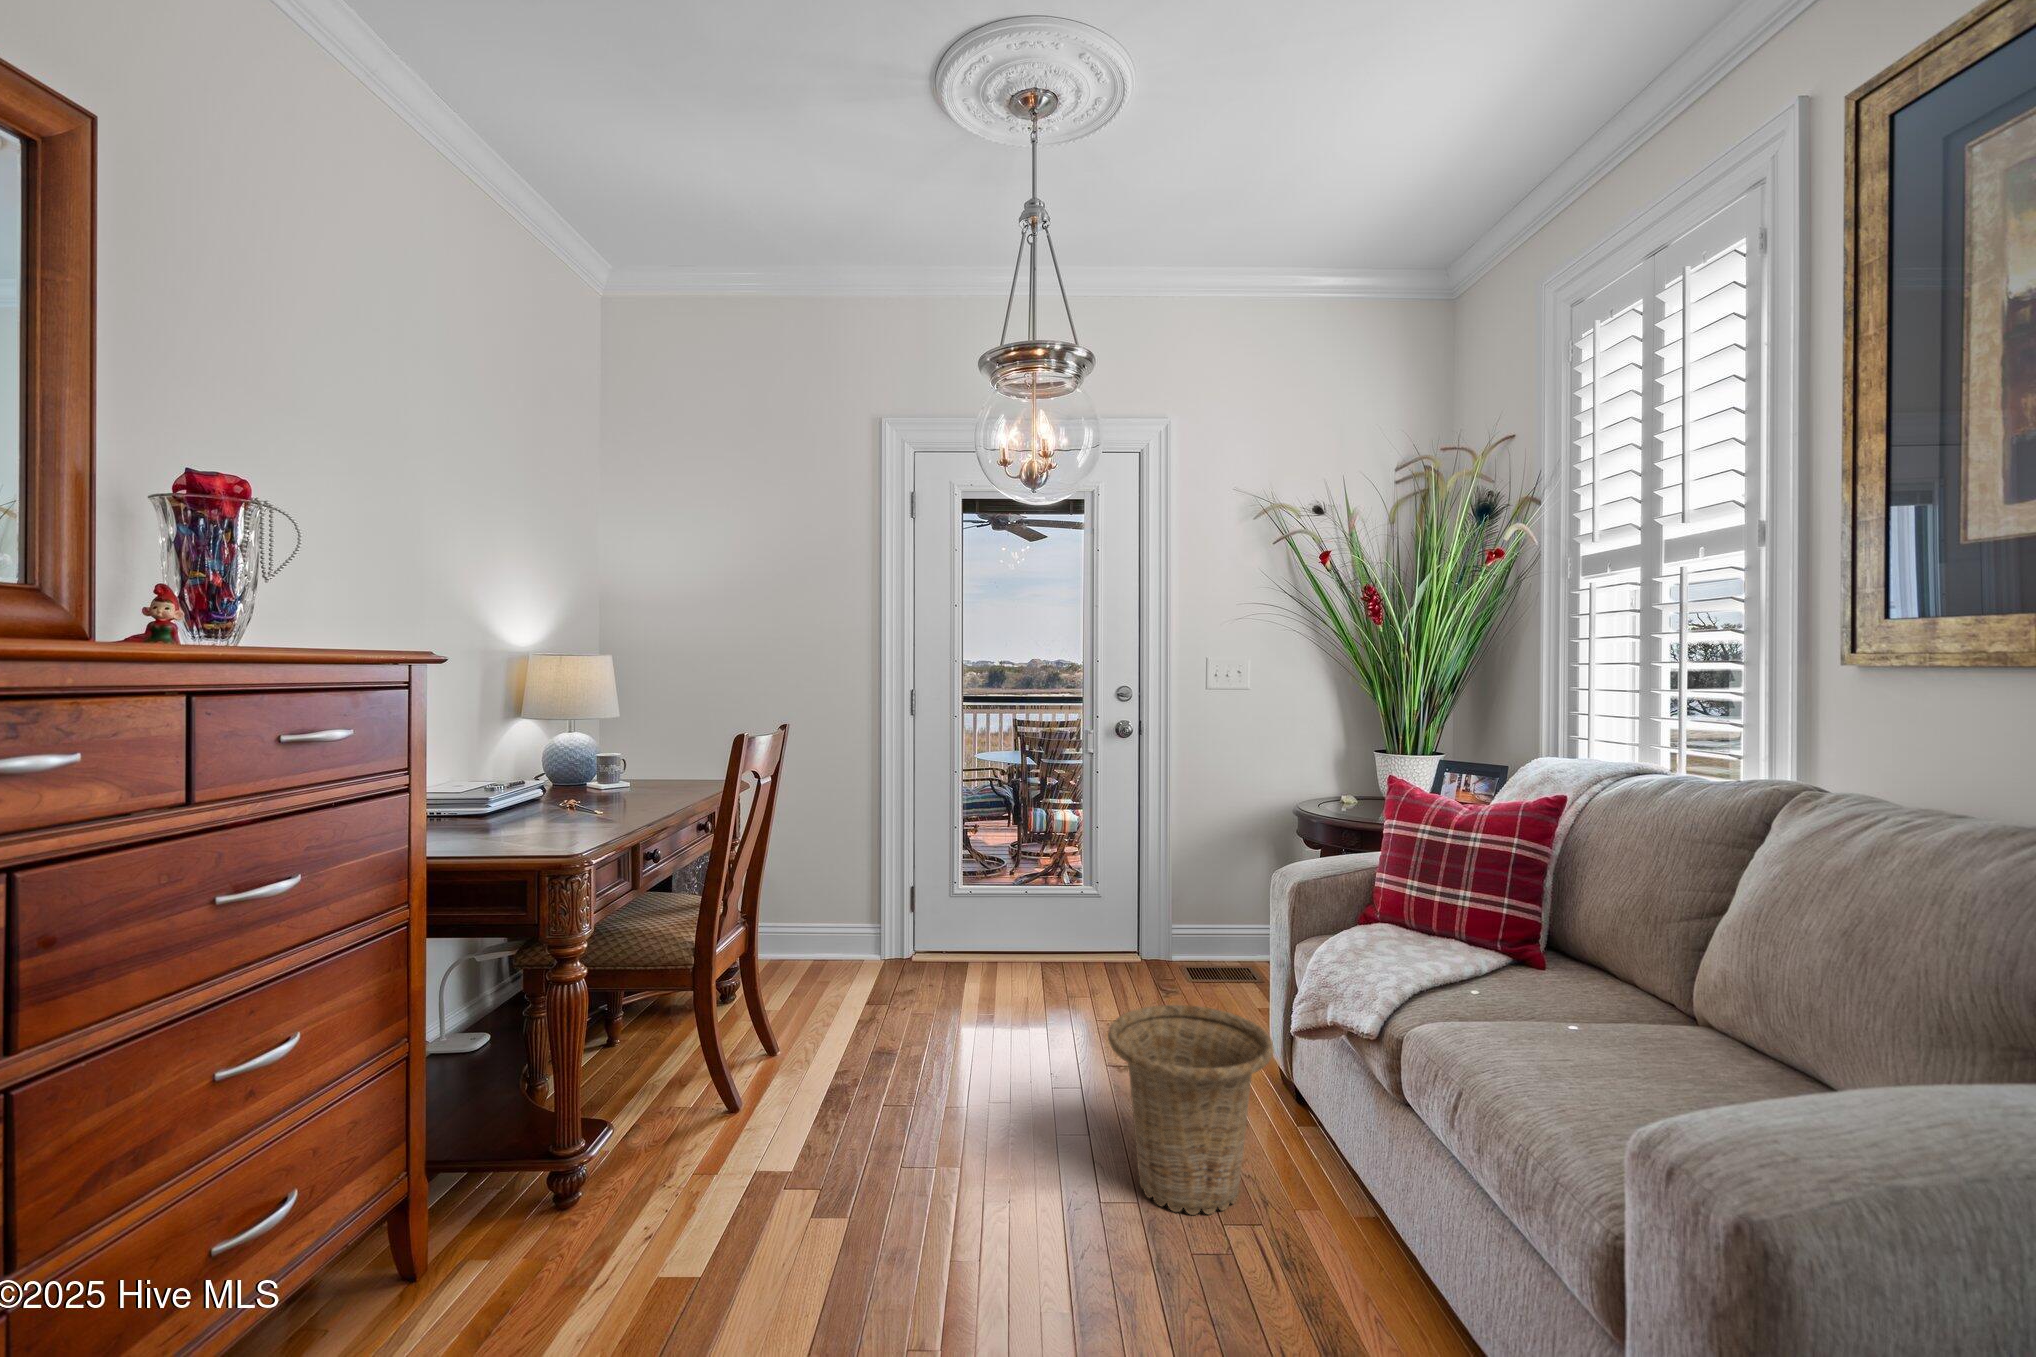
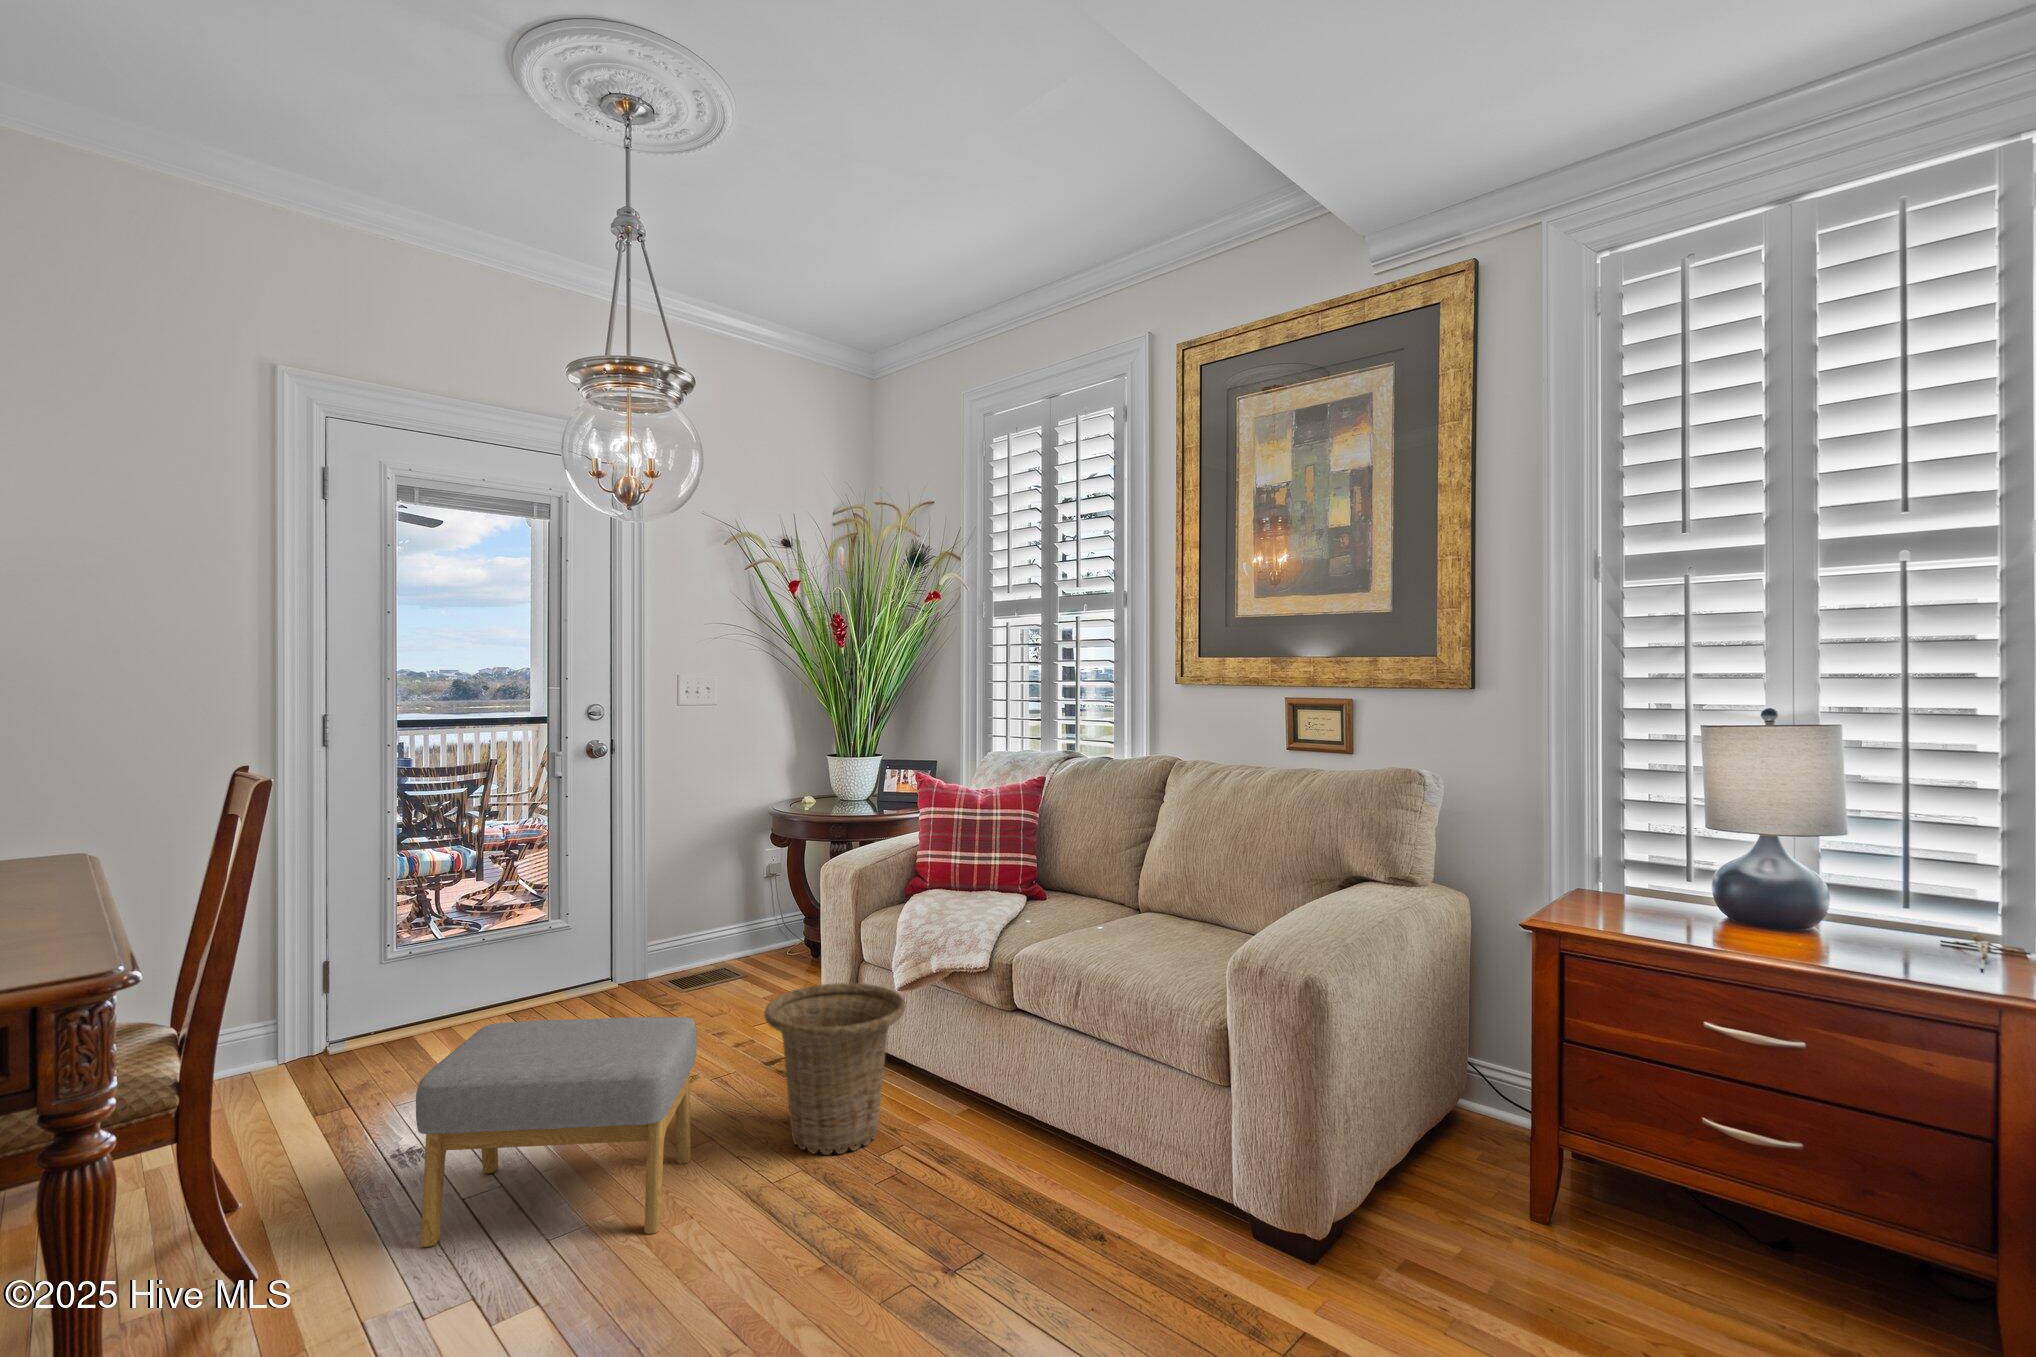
footstool: none [801,965,1048,1214] -> present [416,1017,697,1247]

